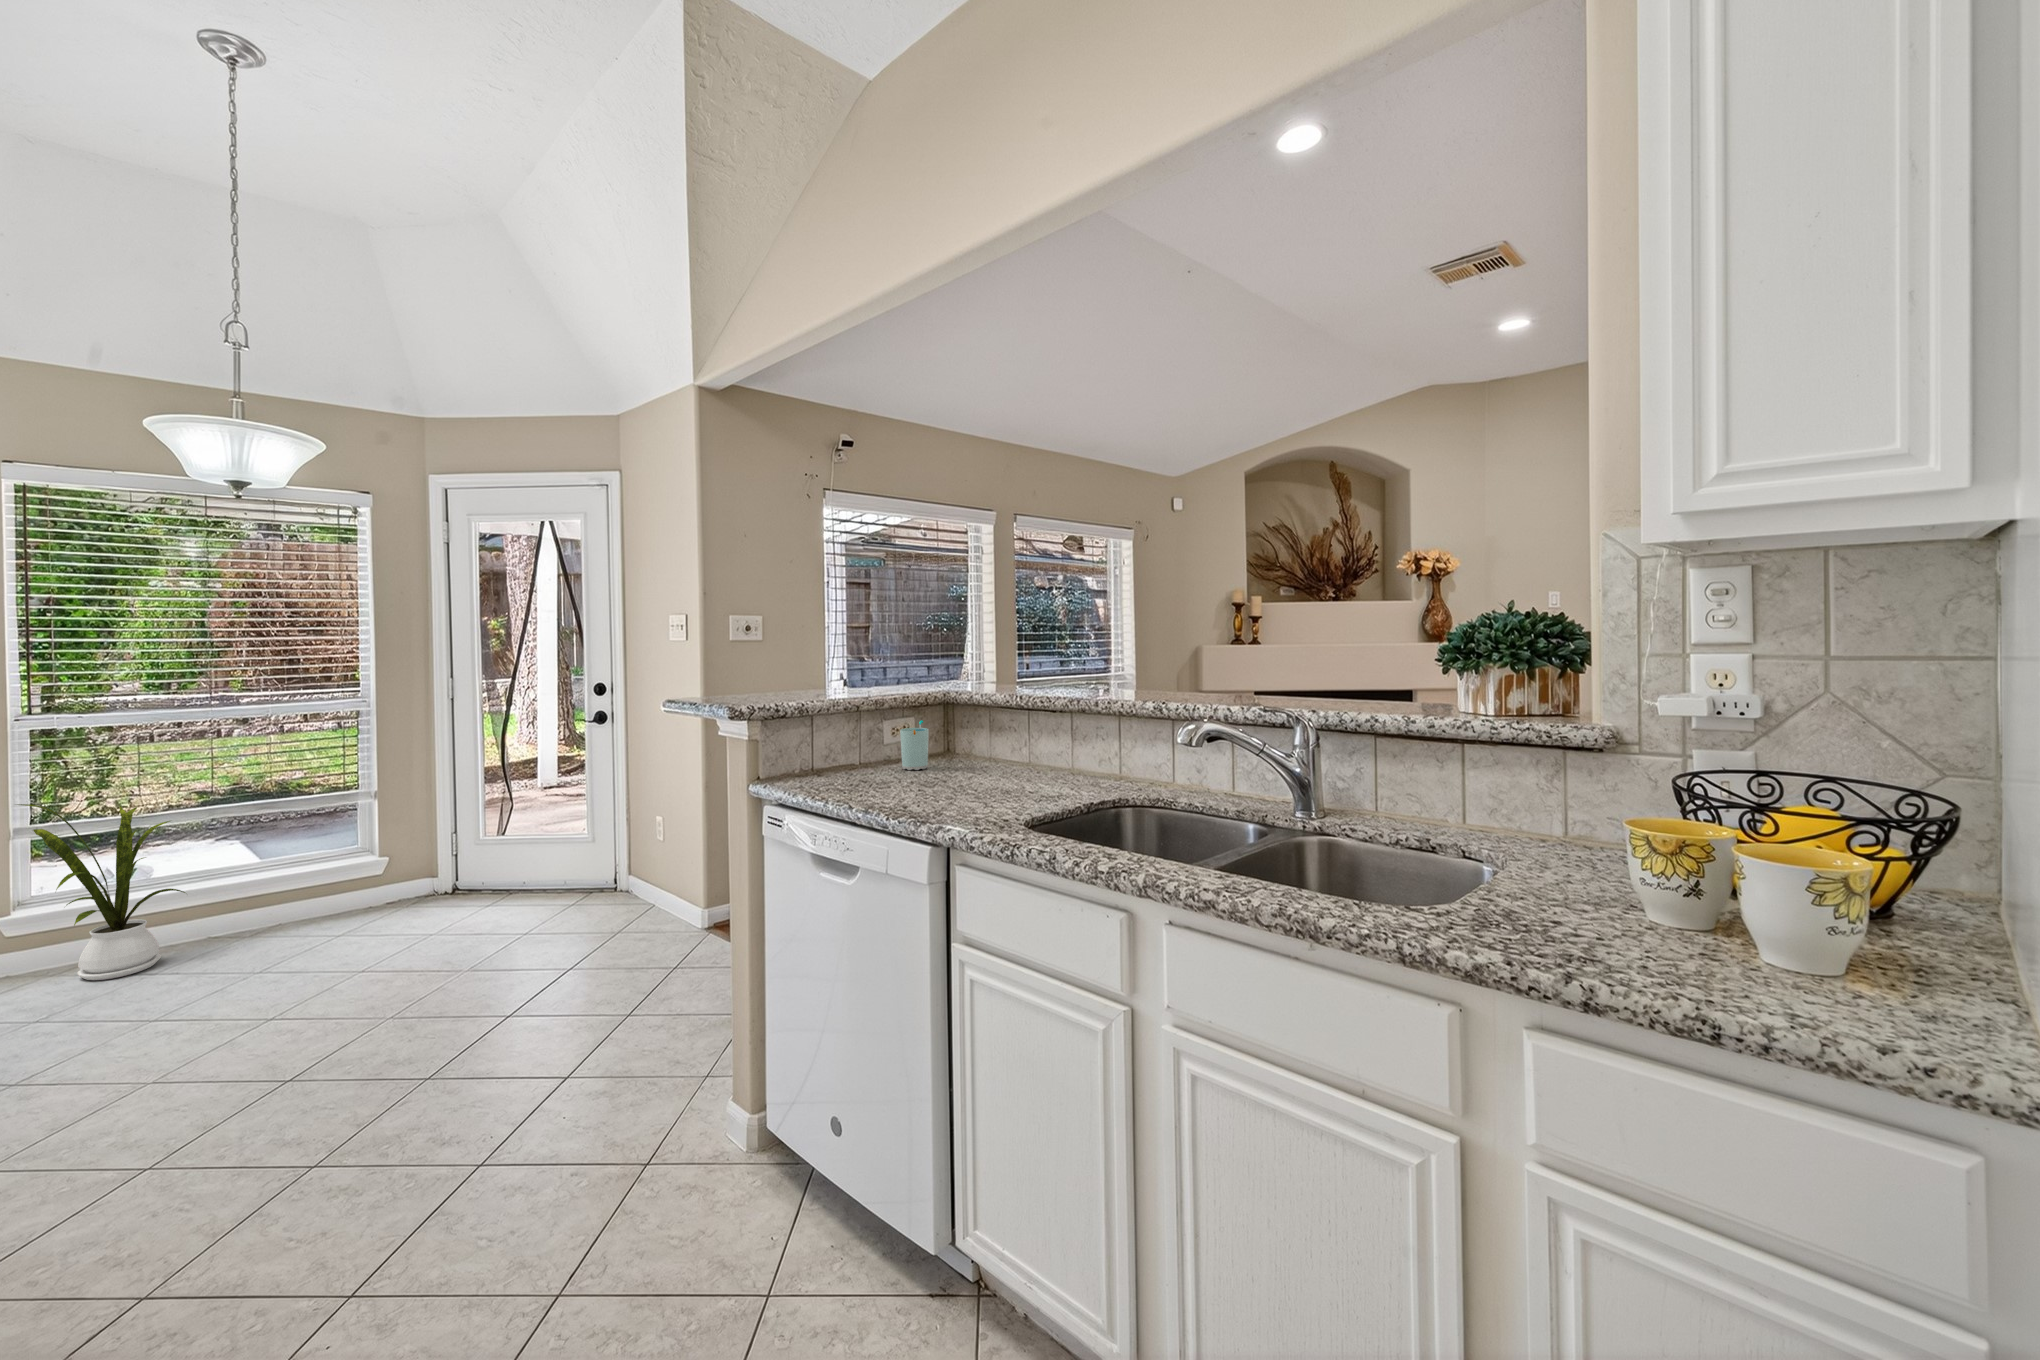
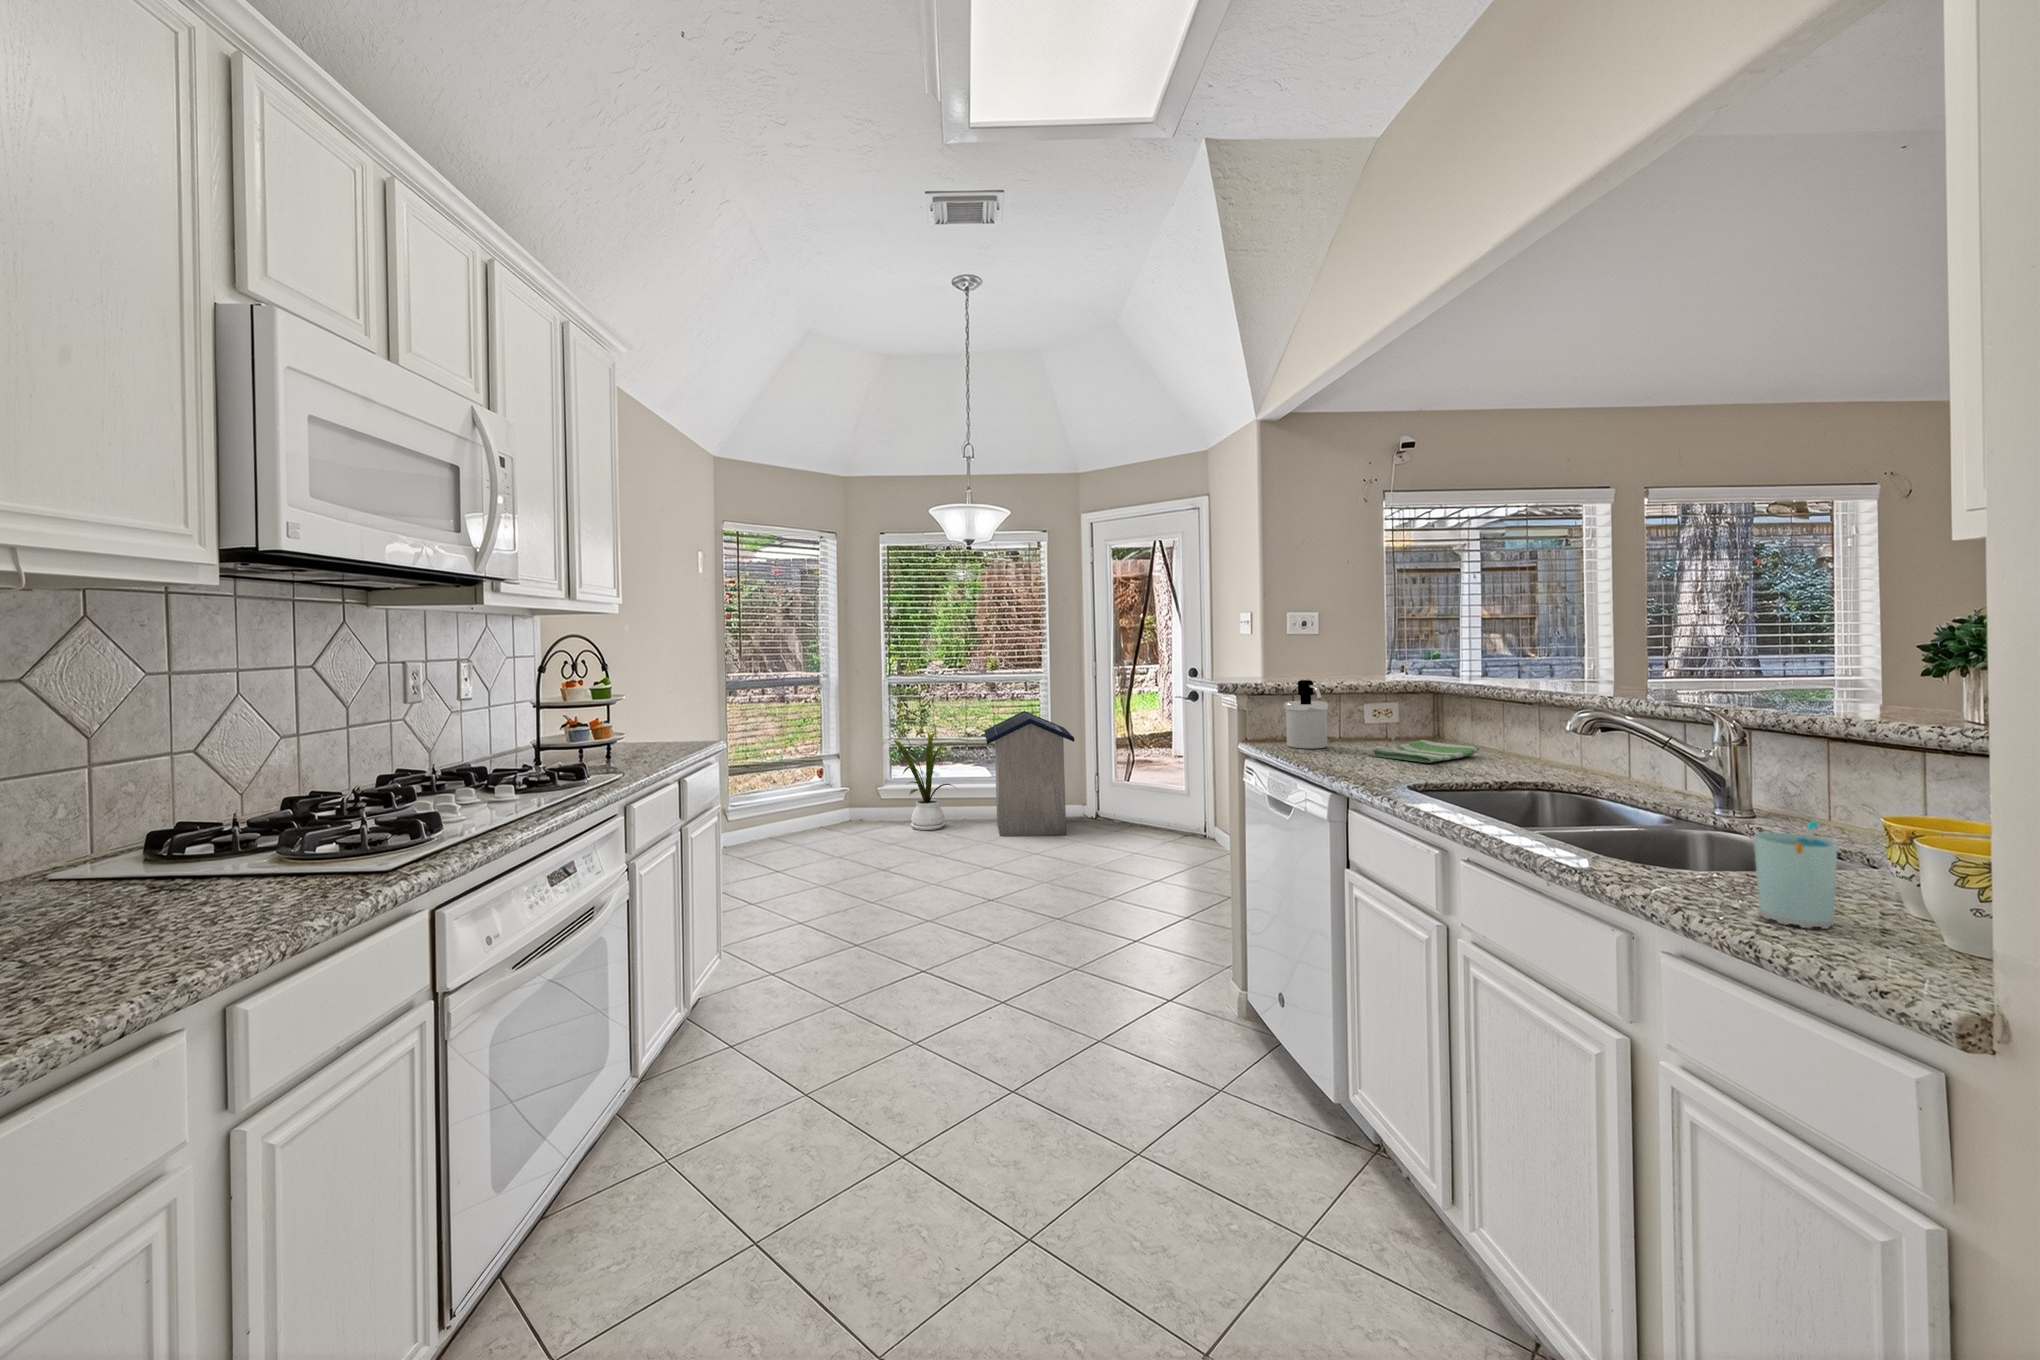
soap dispenser: none [816,696,873,785] -> present [1284,680,1328,749]
cup: present [900,720,929,770] -> present [1754,821,1838,929]
trash can: none [248,755,421,957] -> present [985,711,1075,836]
dish towel: none [930,760,1026,789] -> present [1372,740,1480,763]

